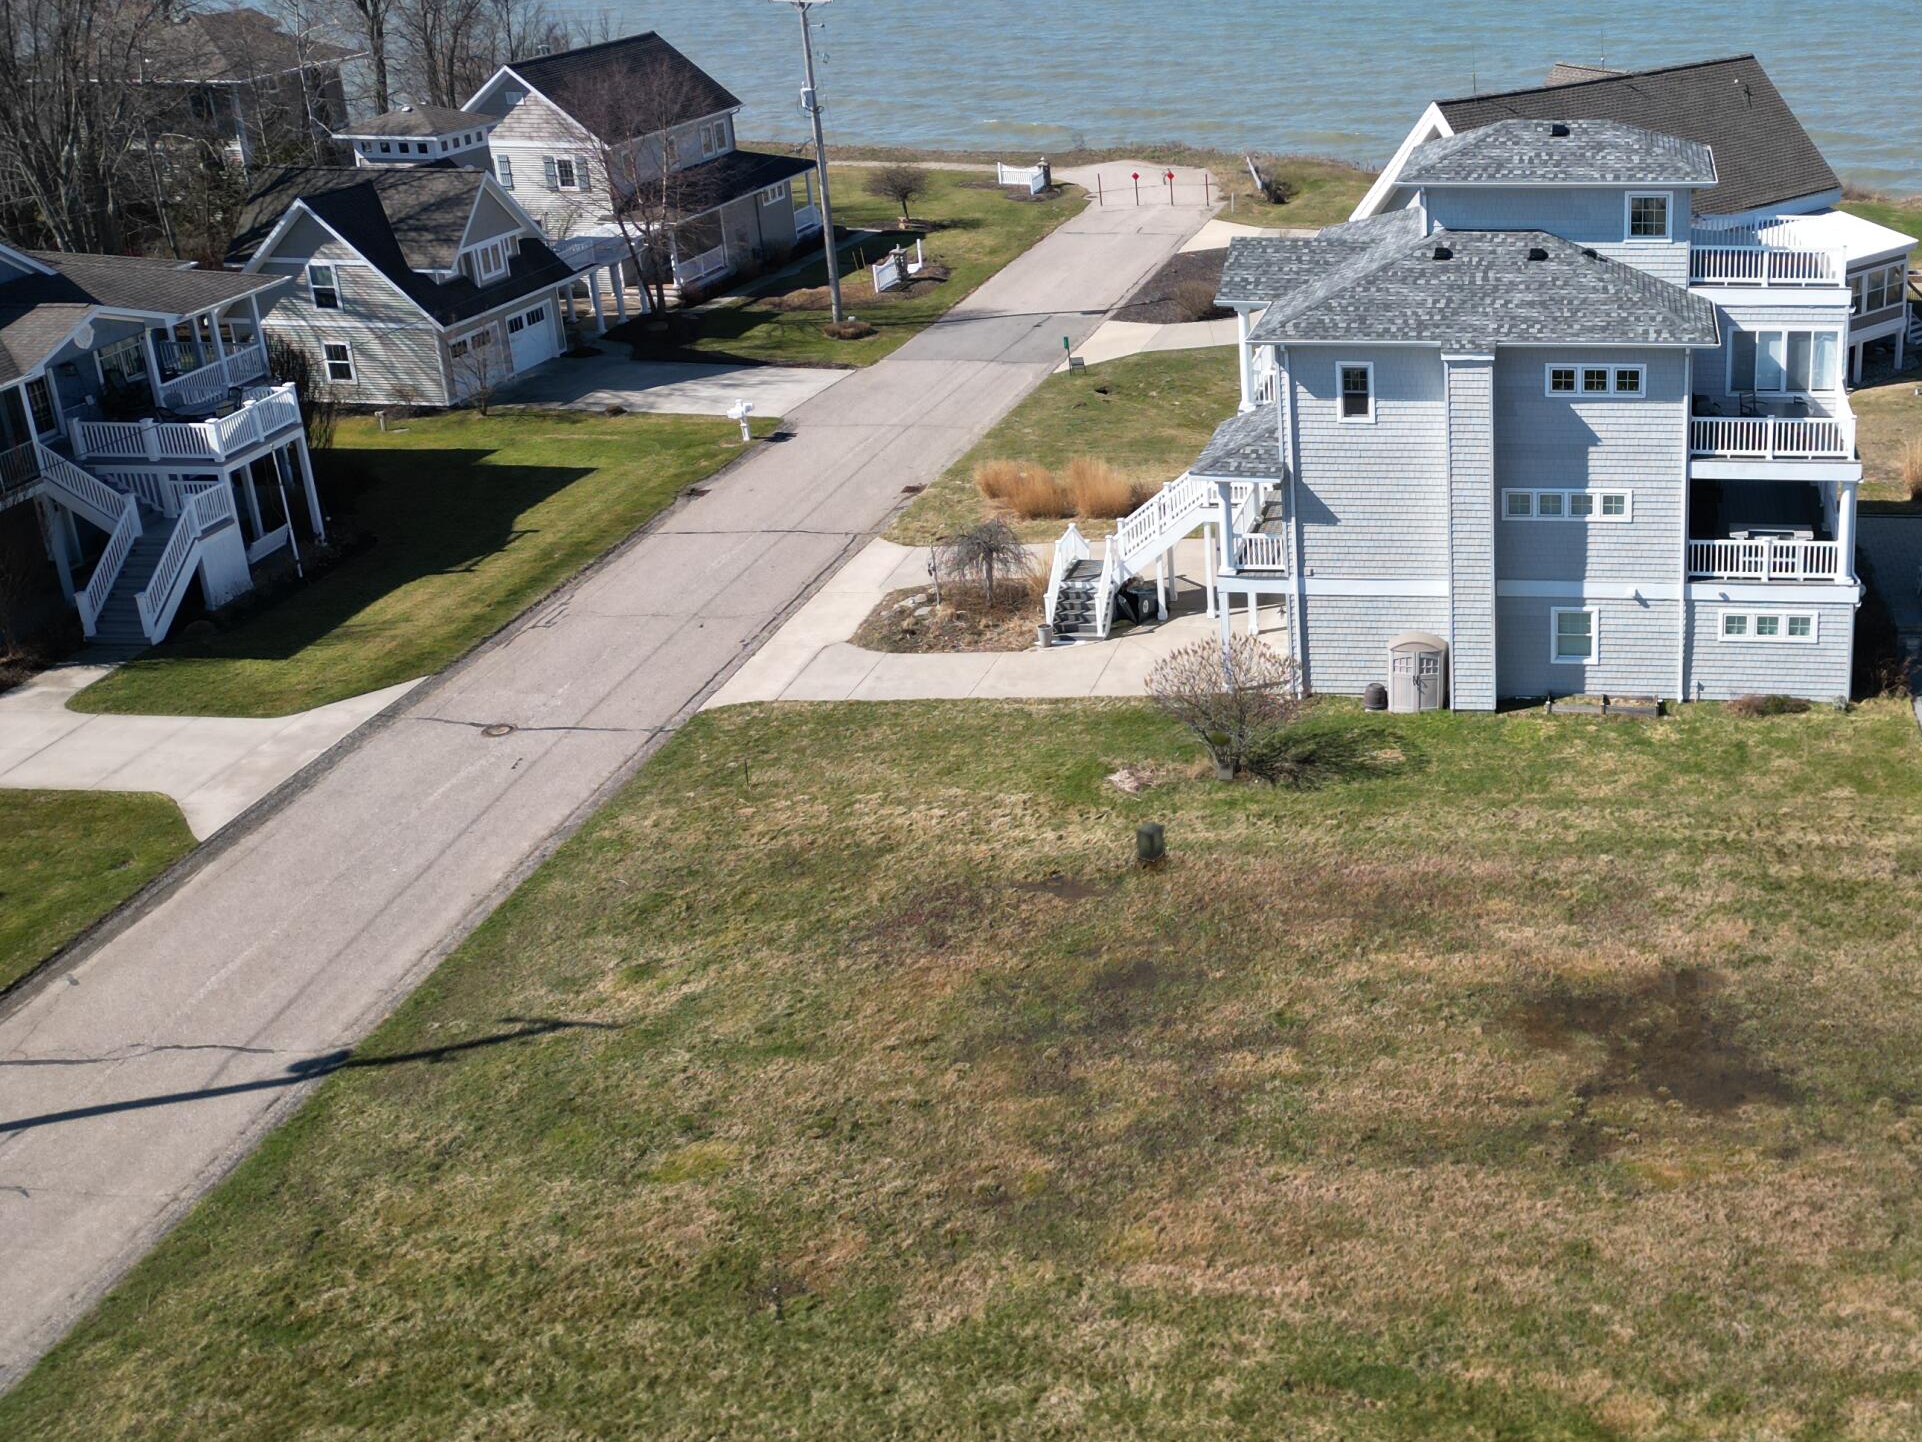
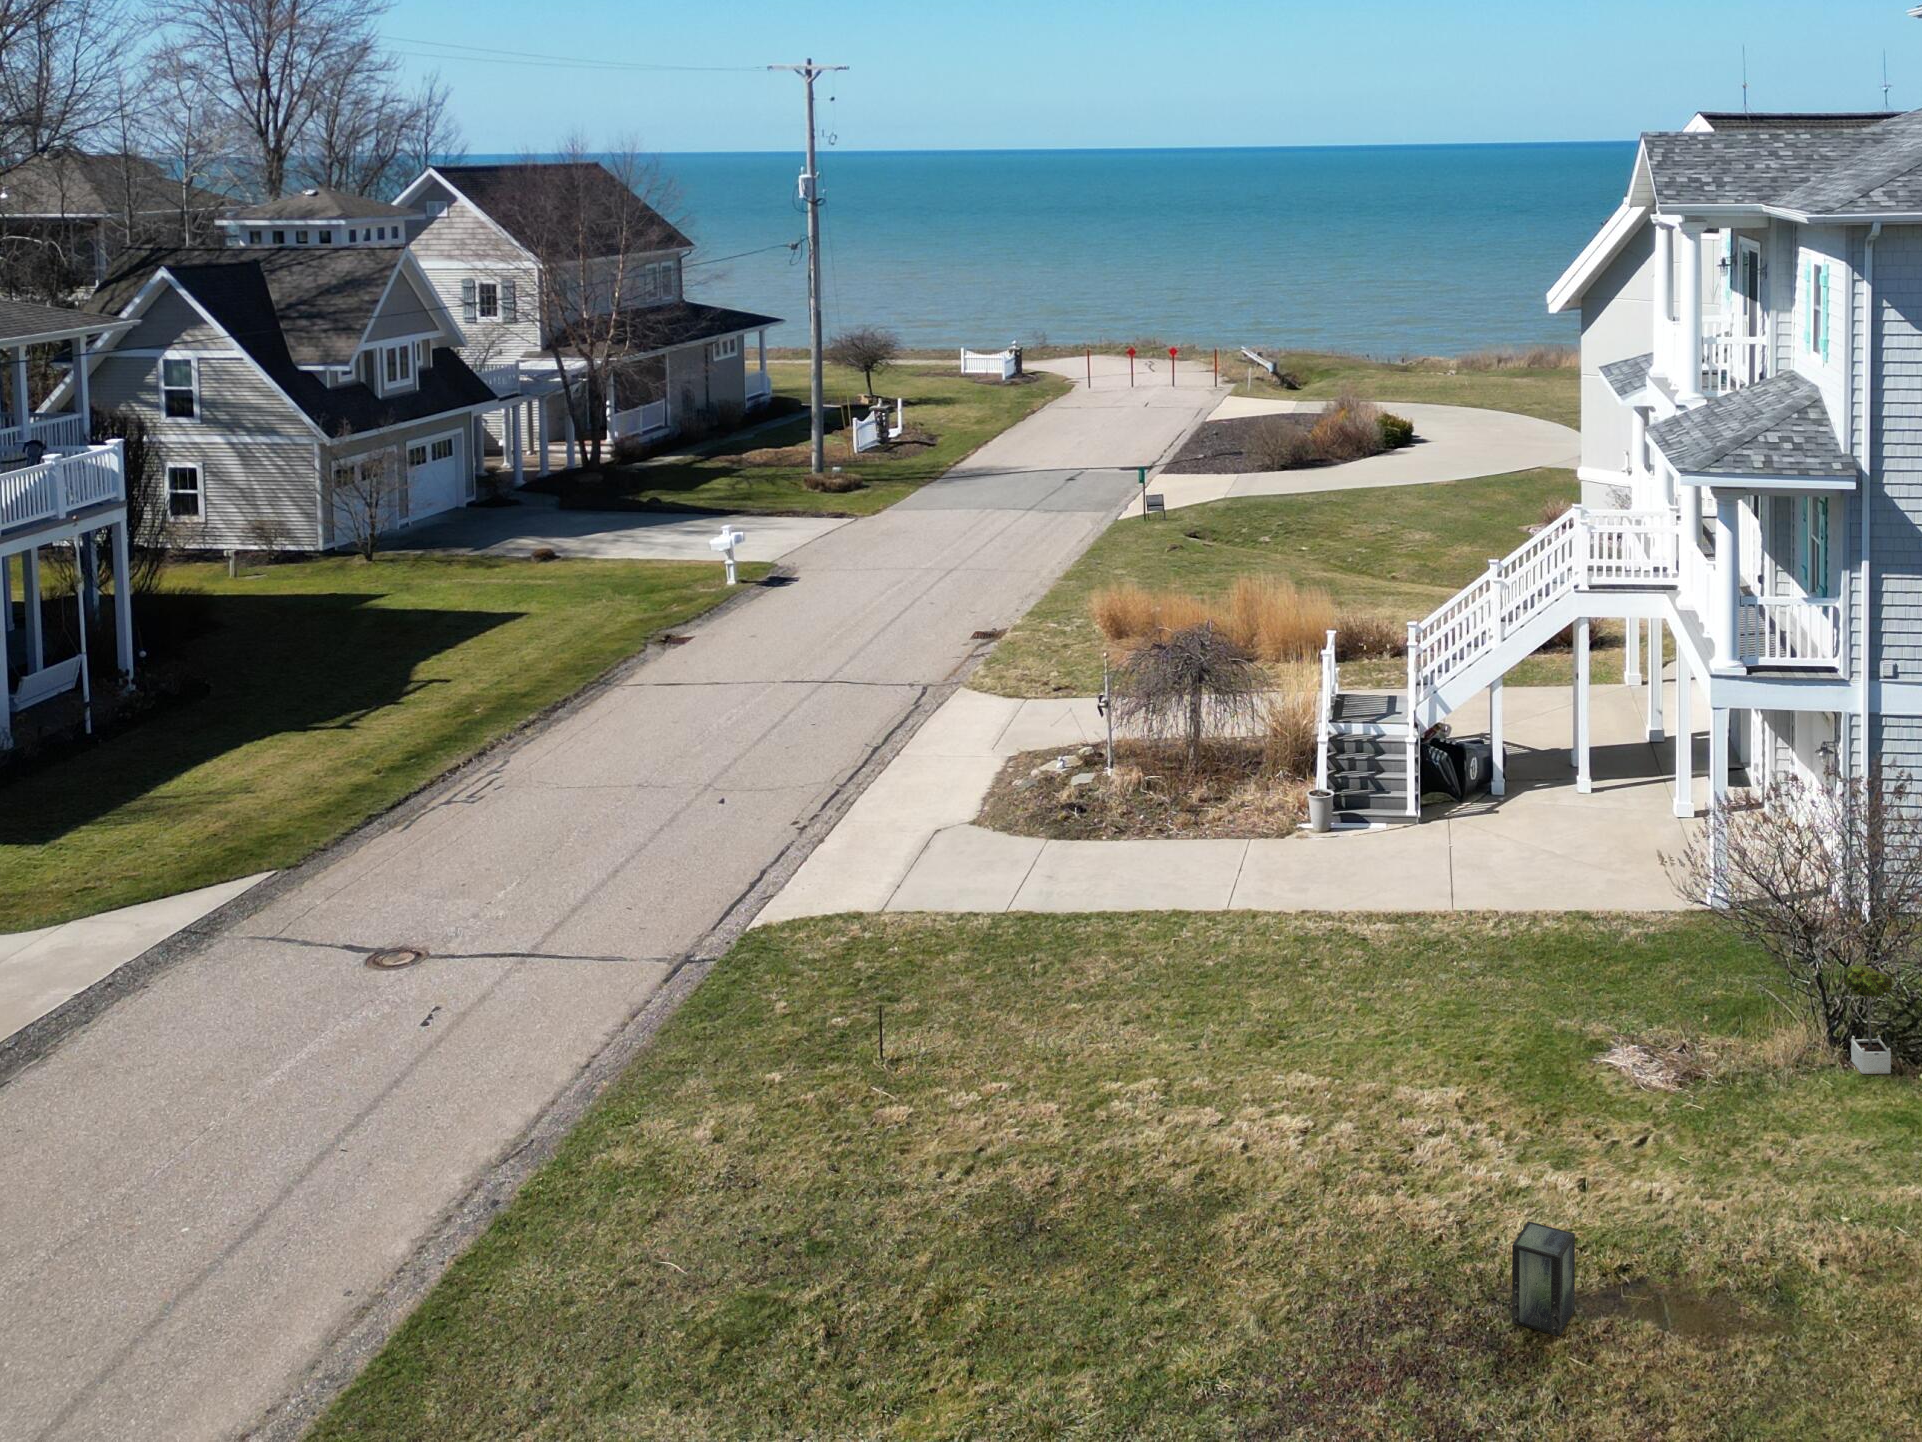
storage box: present [1136,822,1165,862] -> present [1512,1221,1575,1336]

